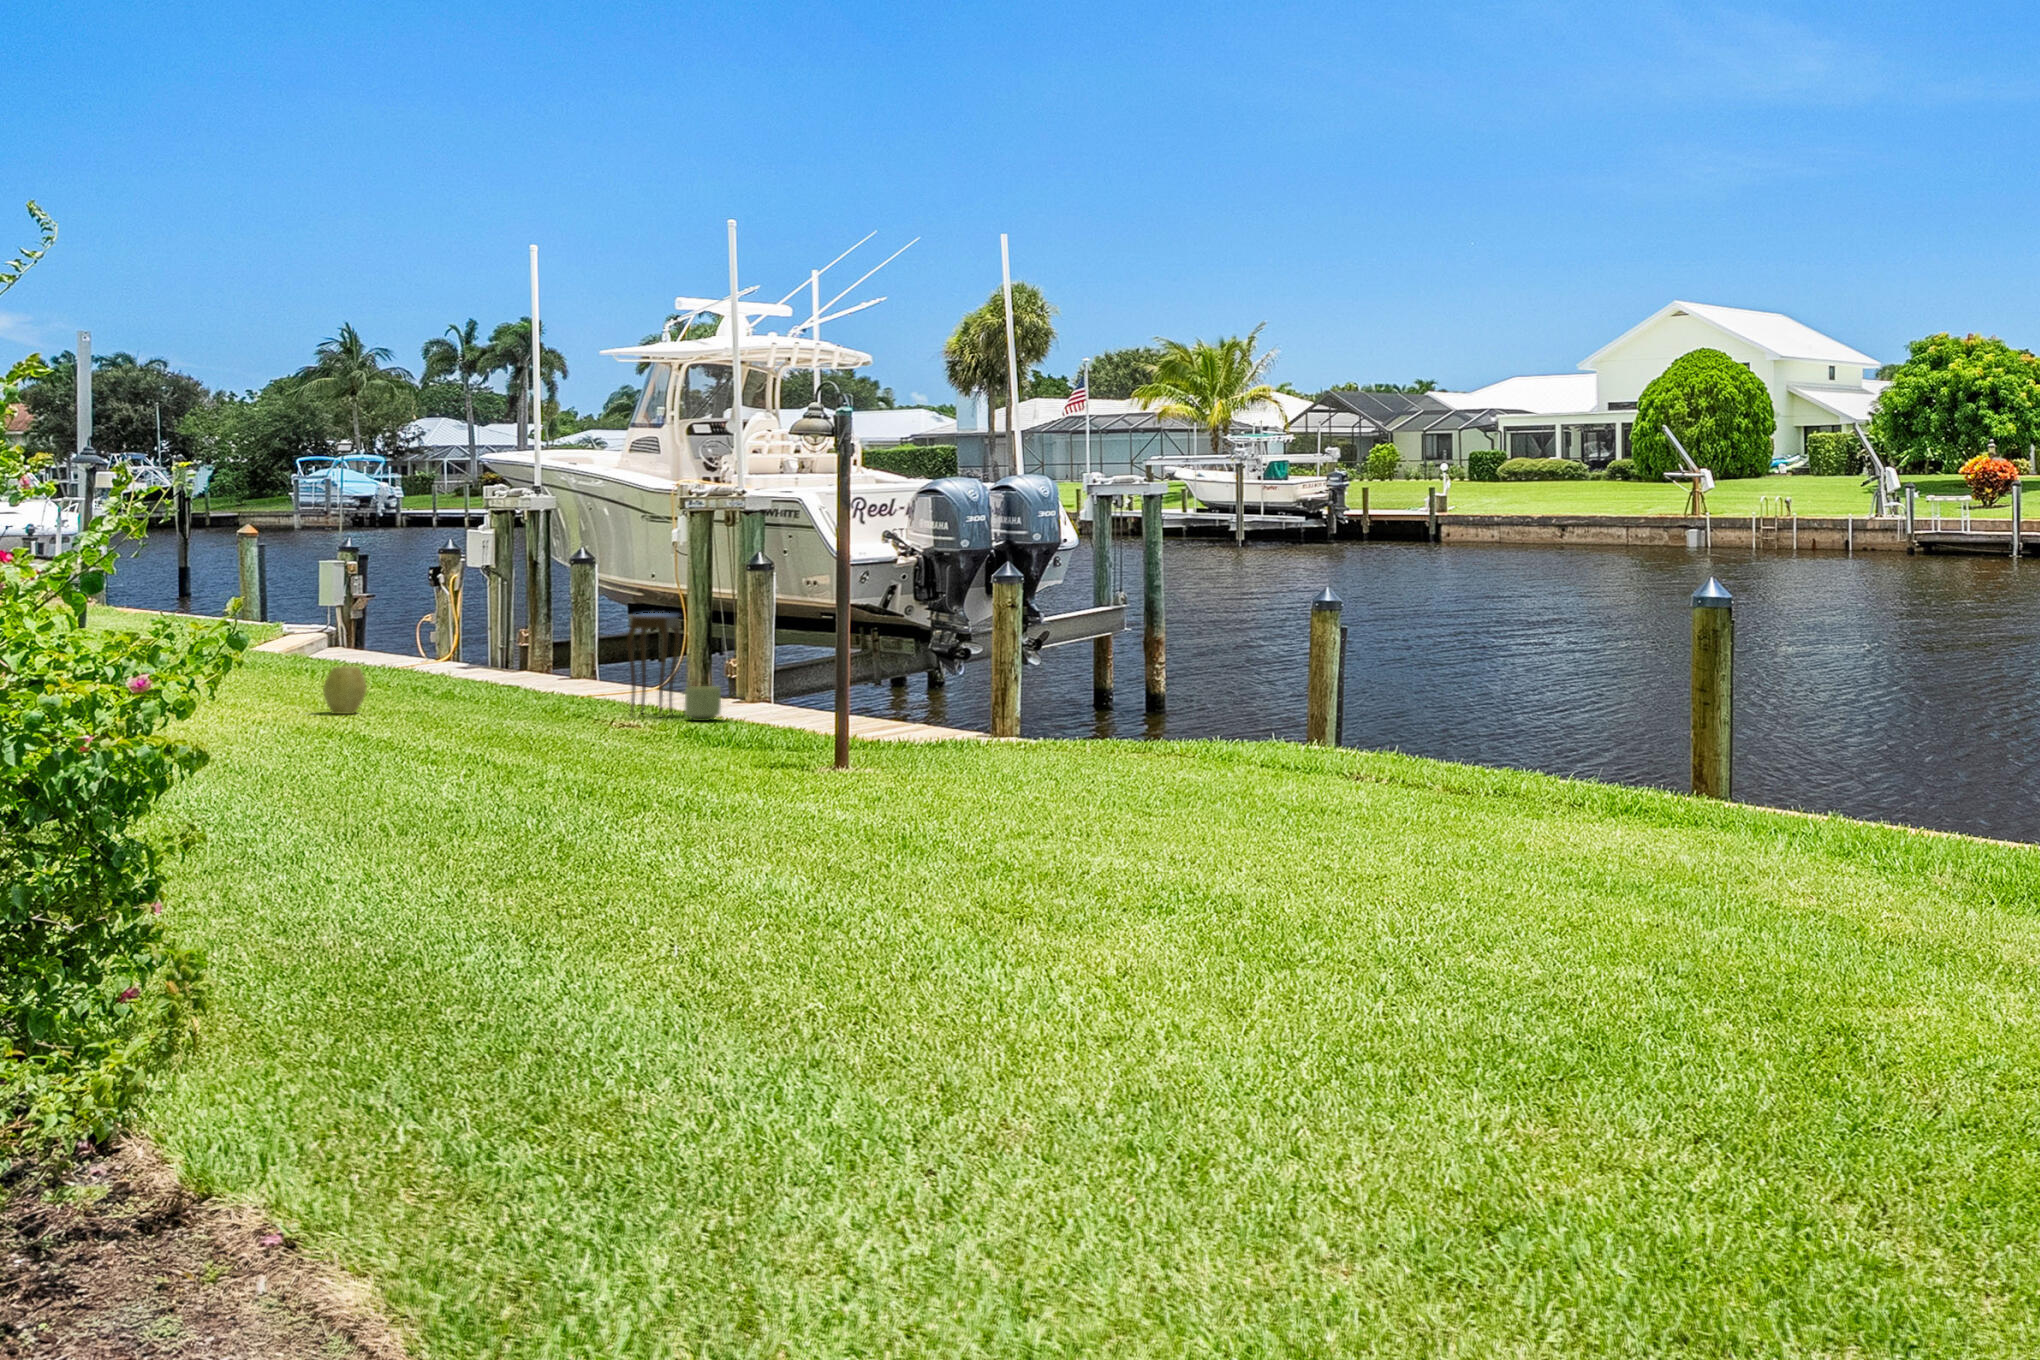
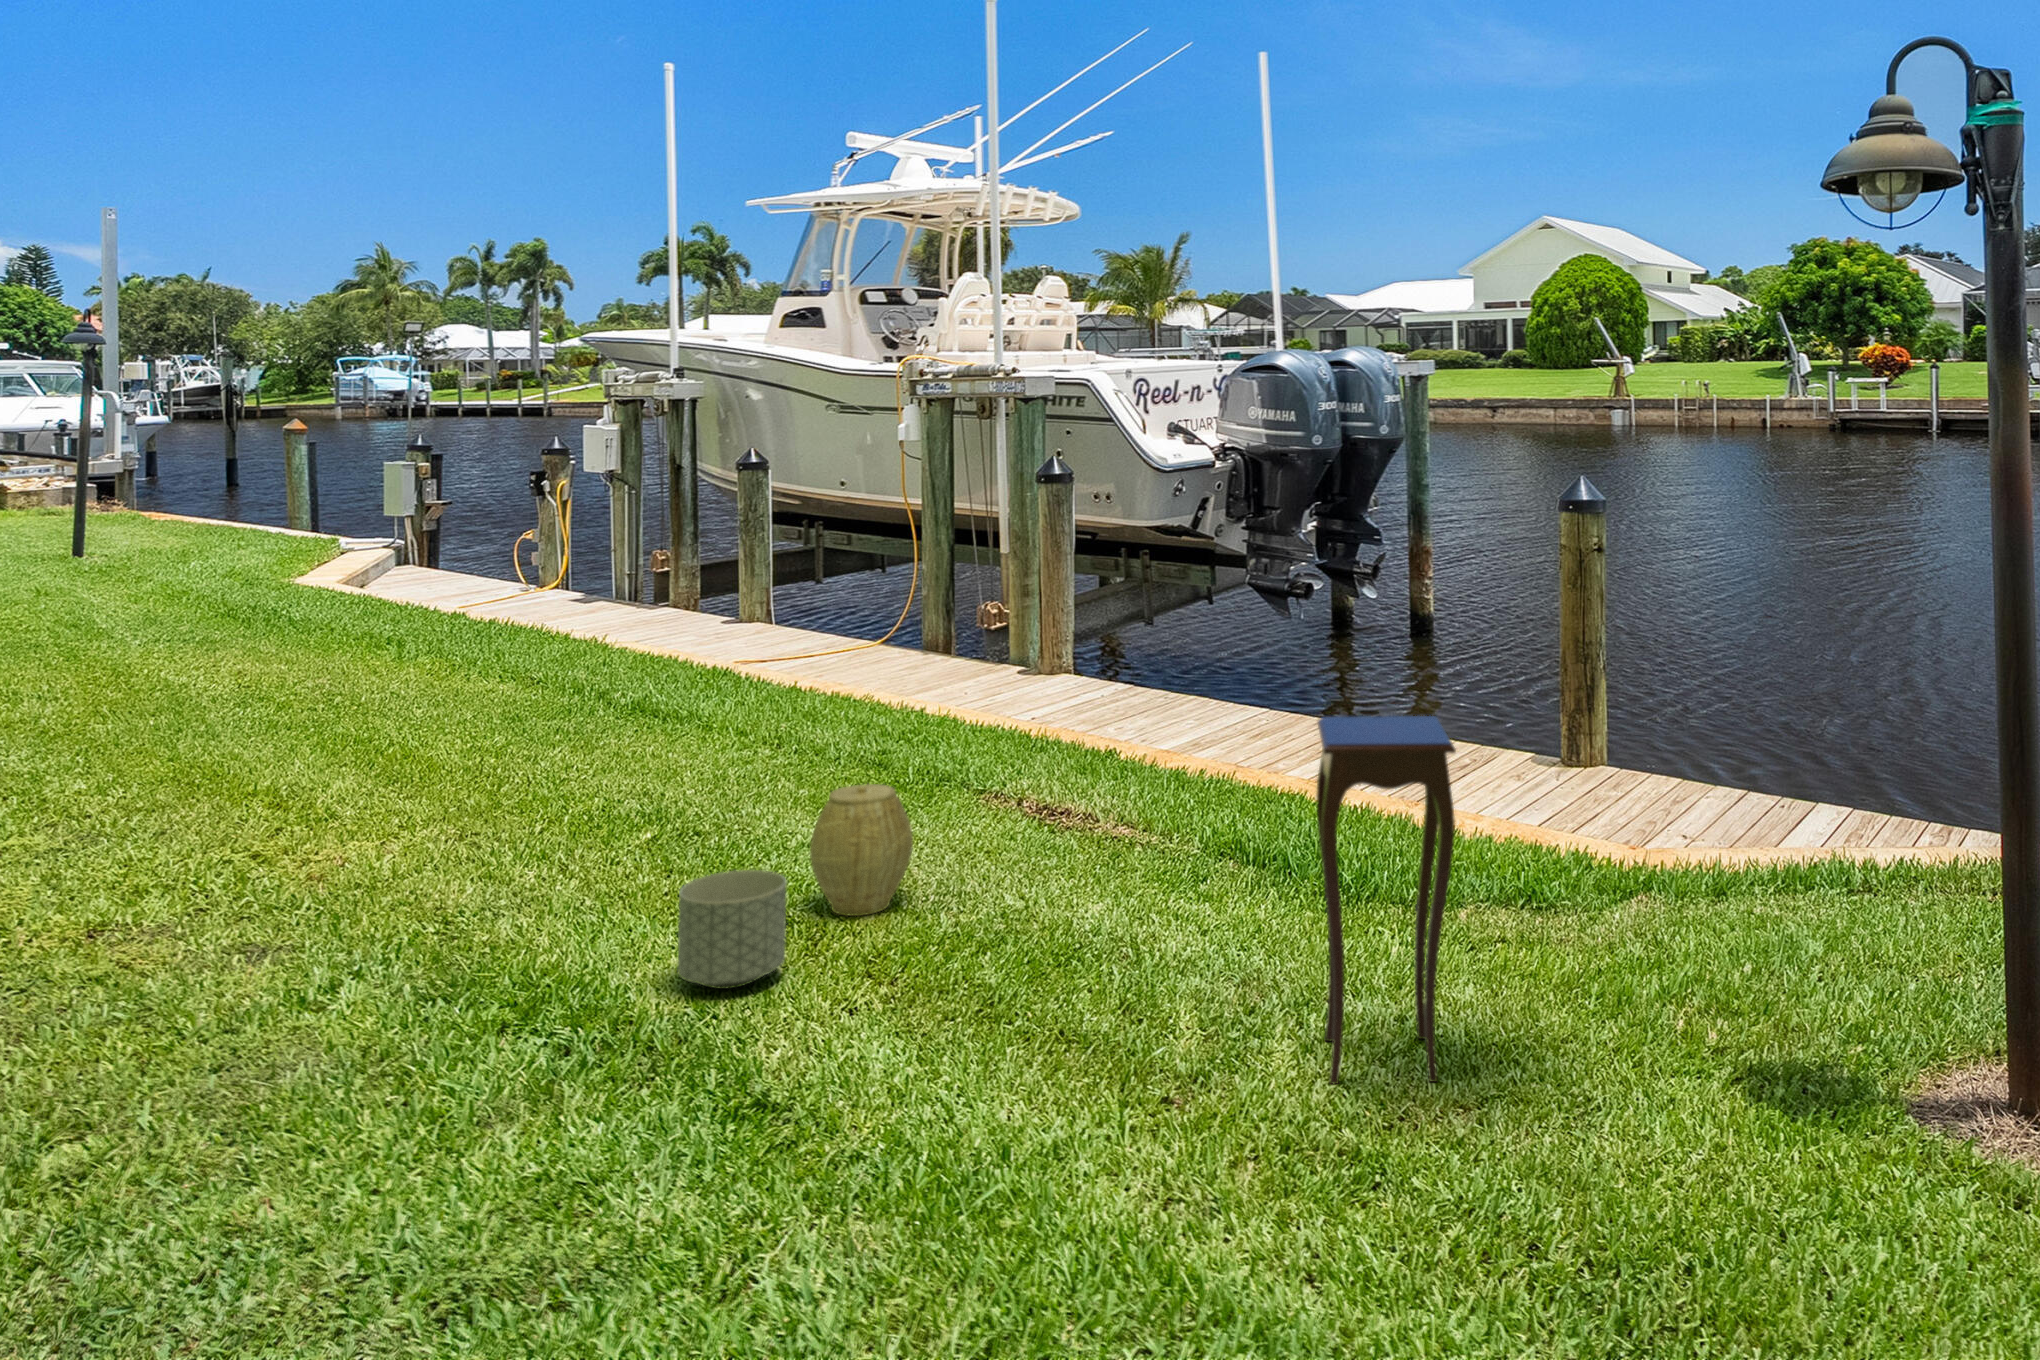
woven basket: present [323,665,367,714] -> present [810,784,913,916]
planter: present [684,686,721,721] -> present [678,870,787,989]

